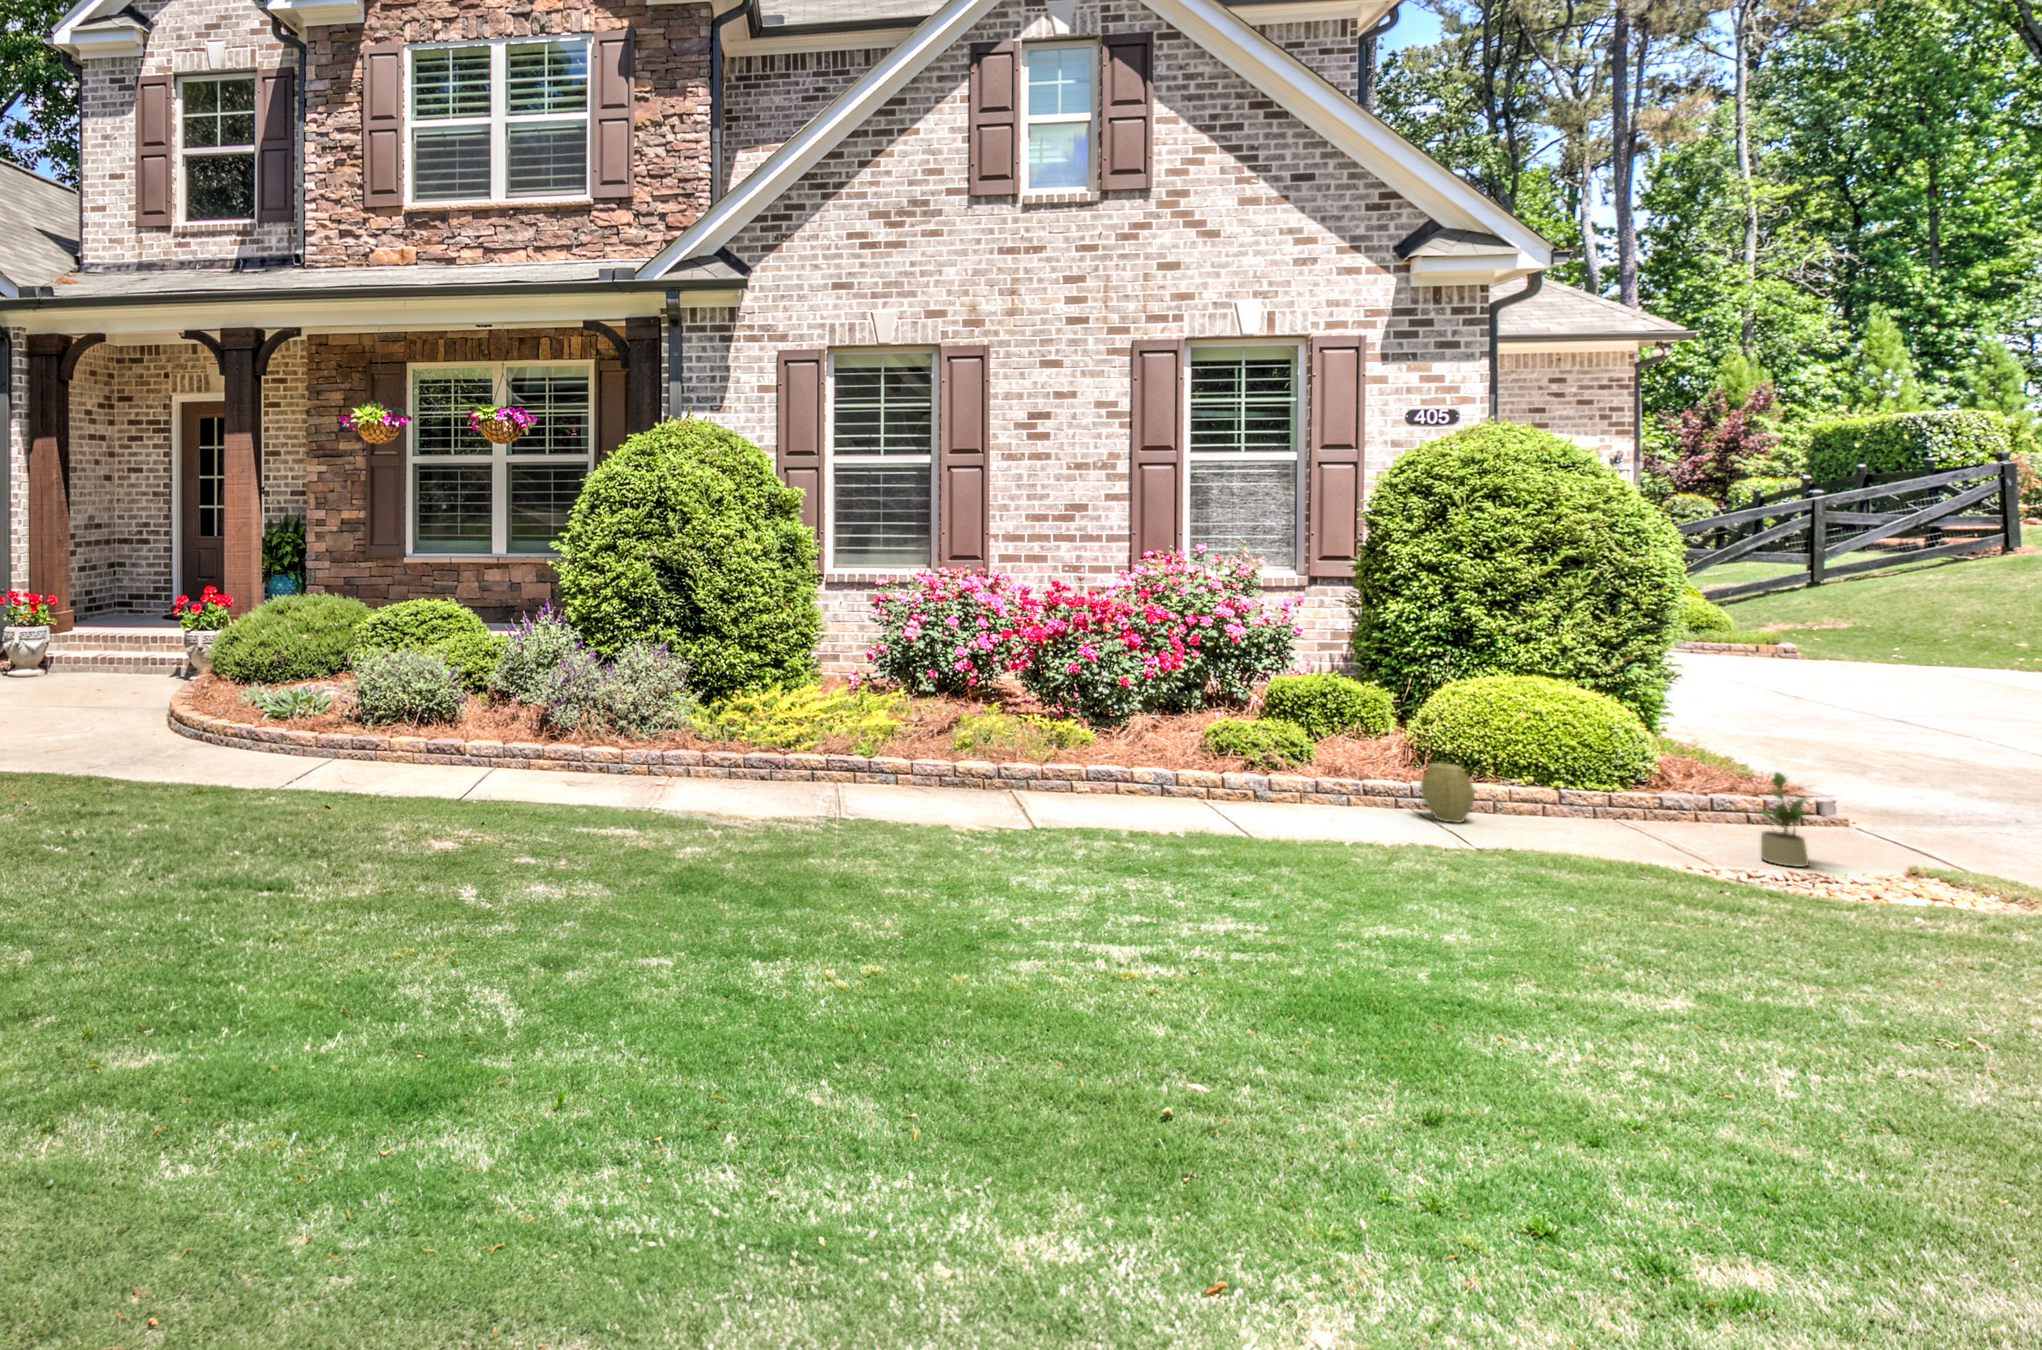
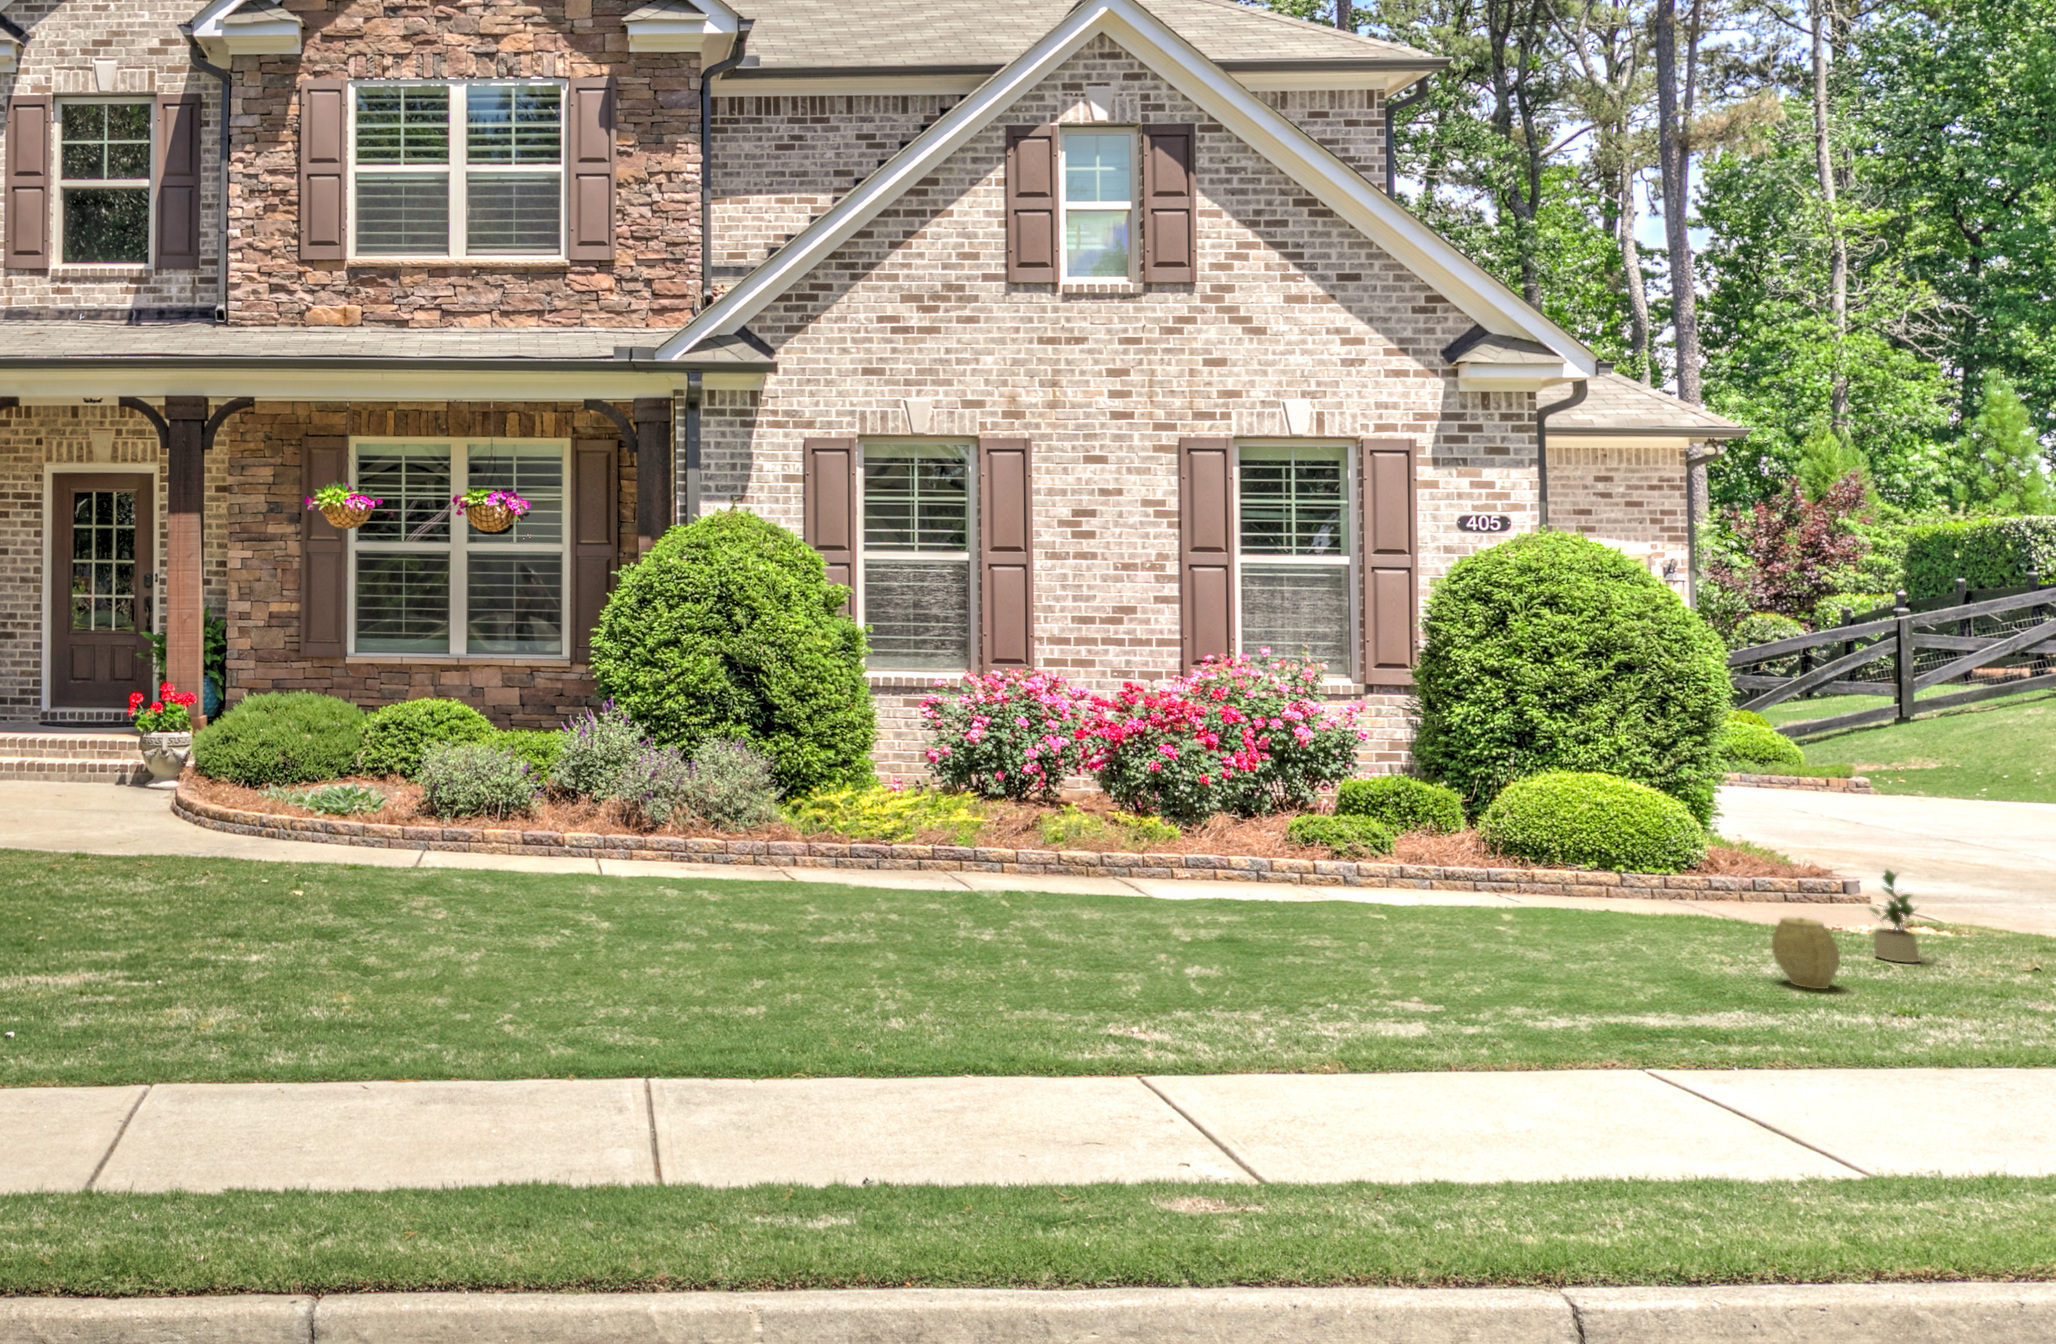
woven basket: present [1421,763,1475,823] -> present [1772,917,1840,989]

